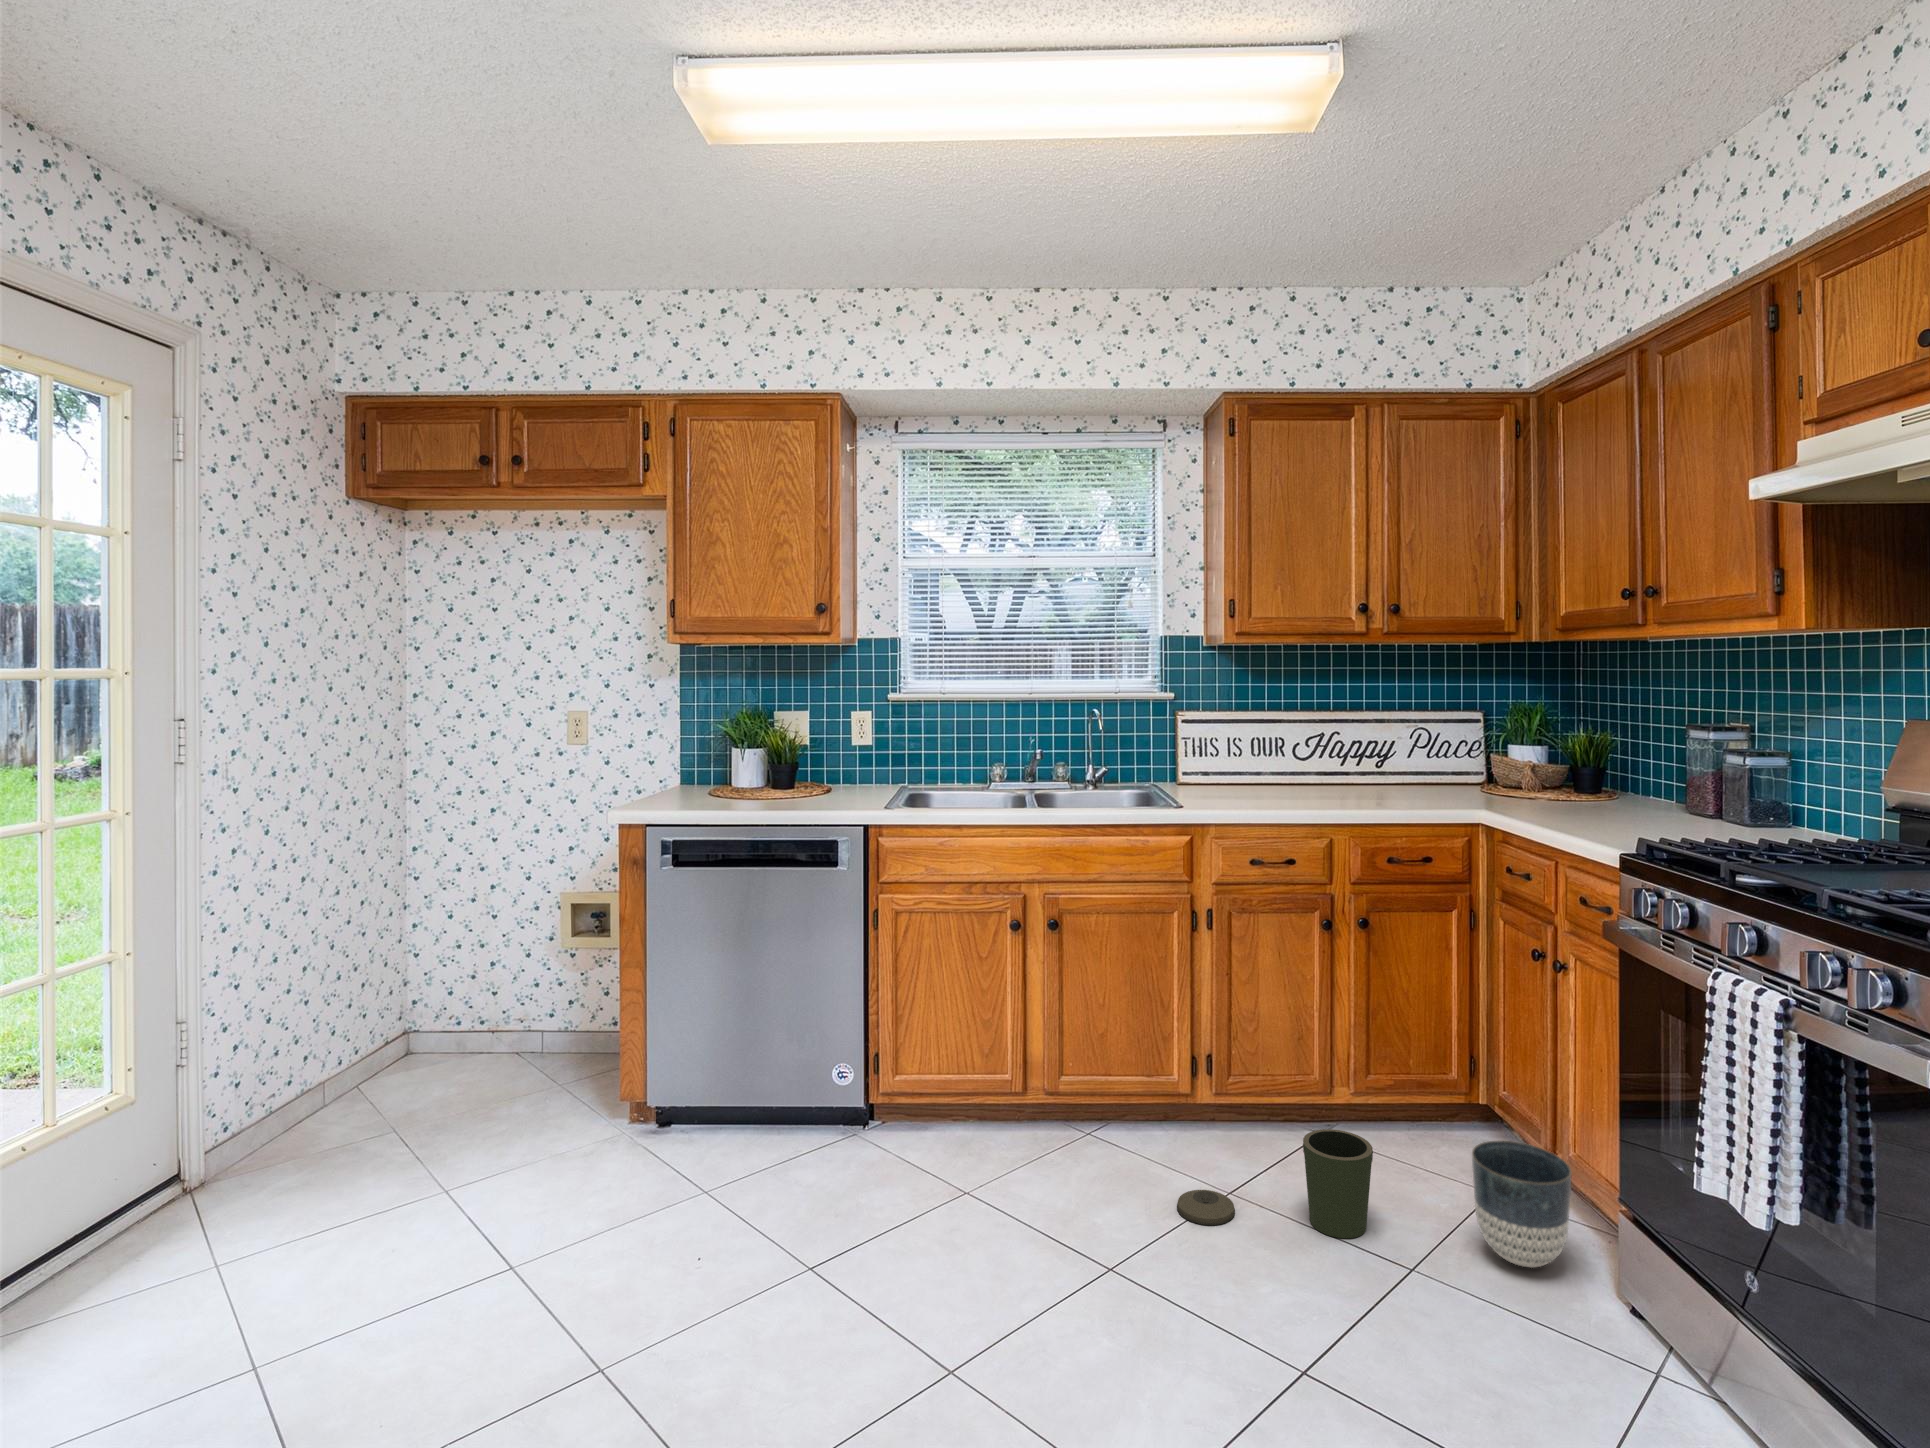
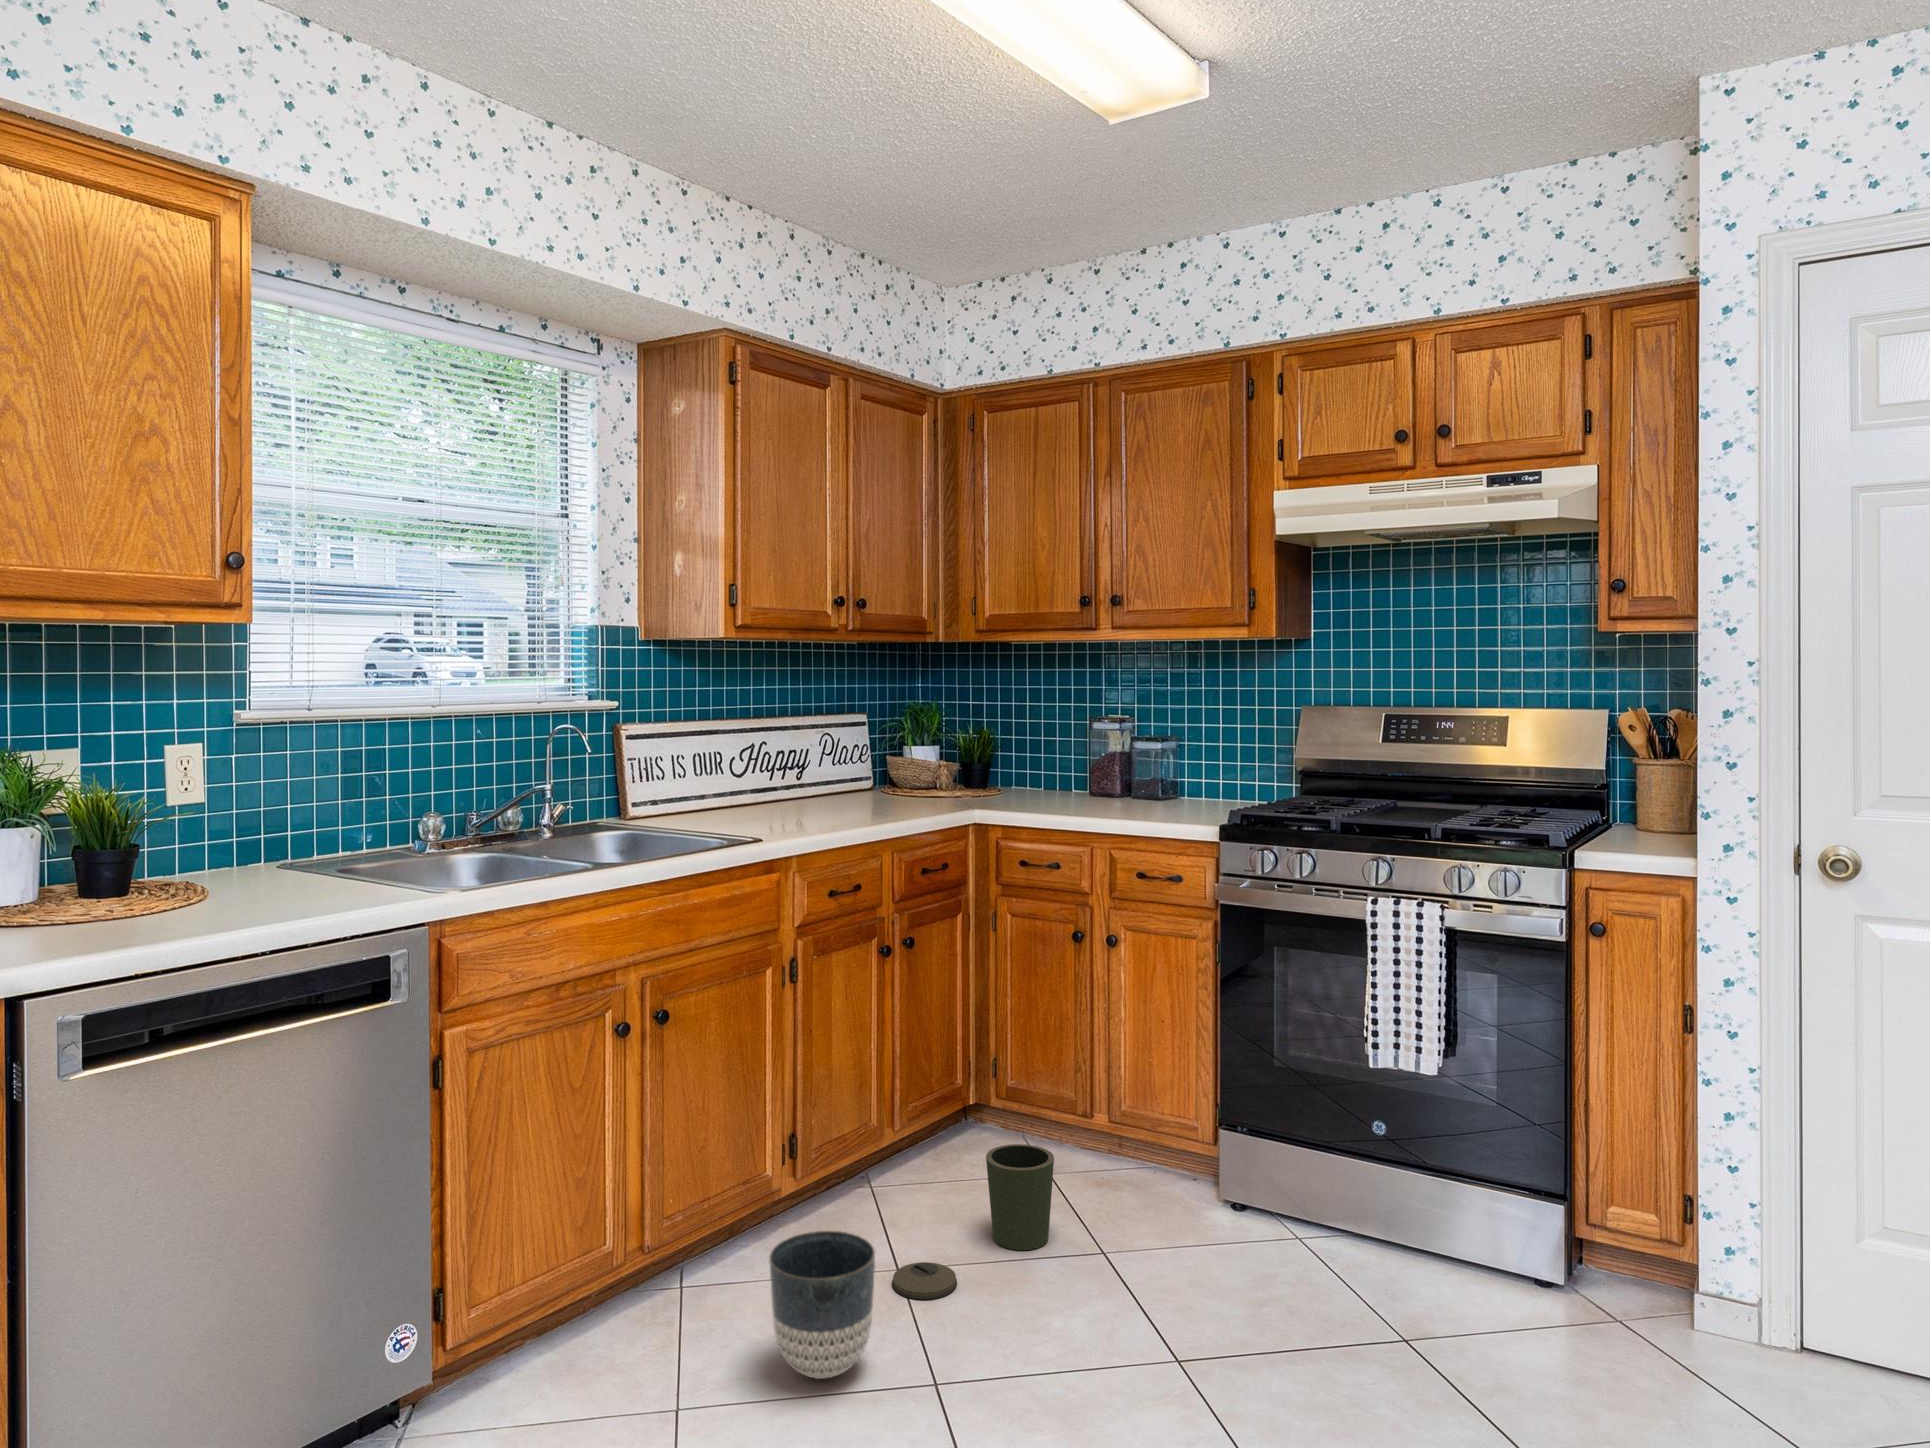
planter: present [1472,1141,1572,1268] -> present [769,1231,875,1379]

